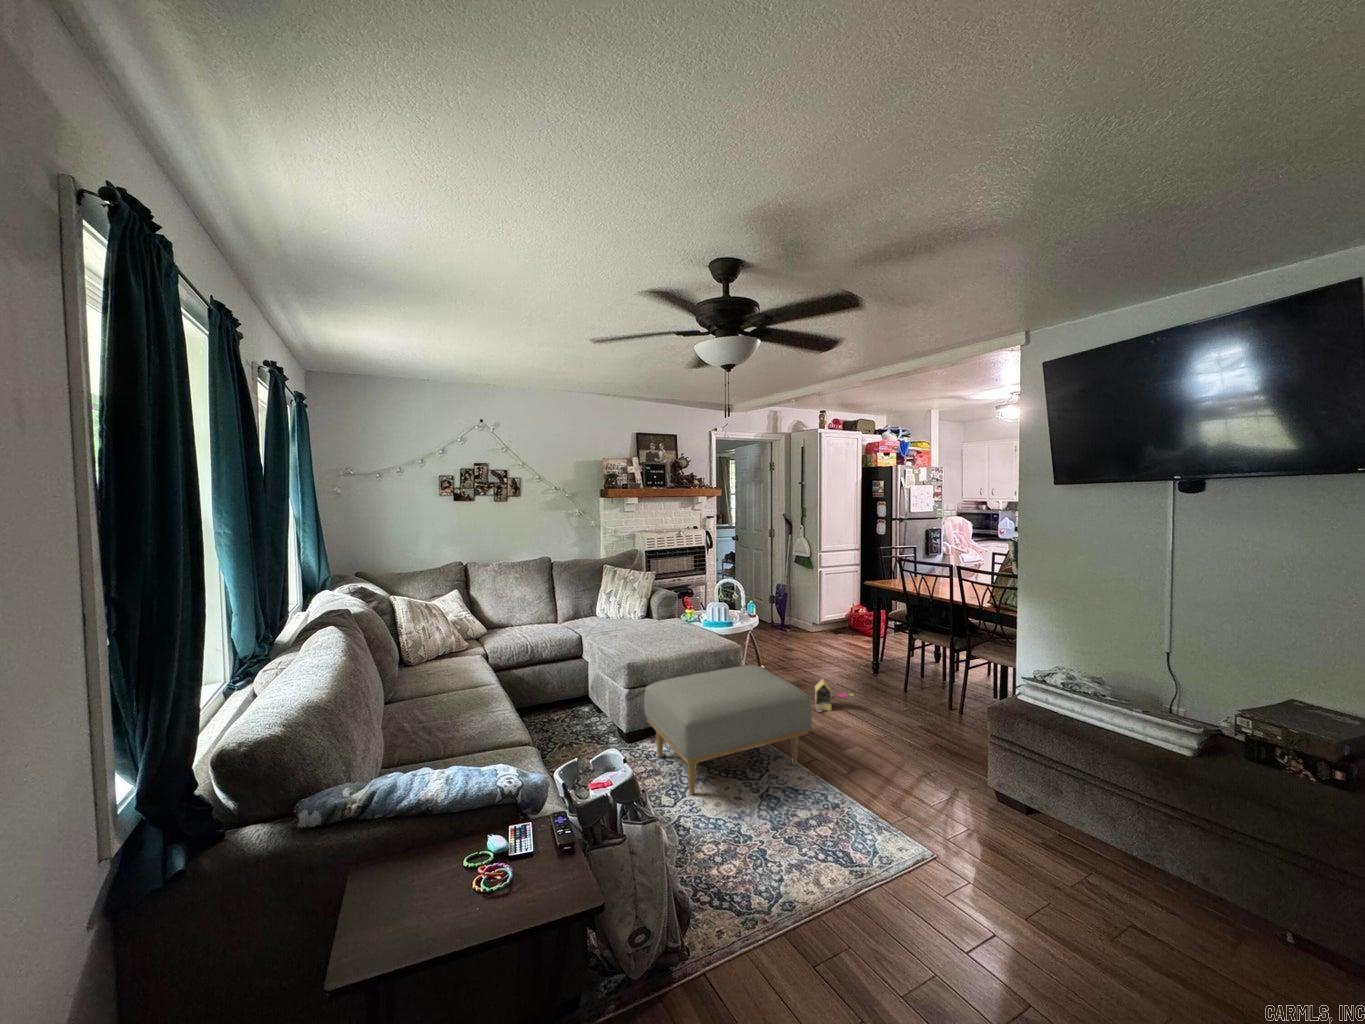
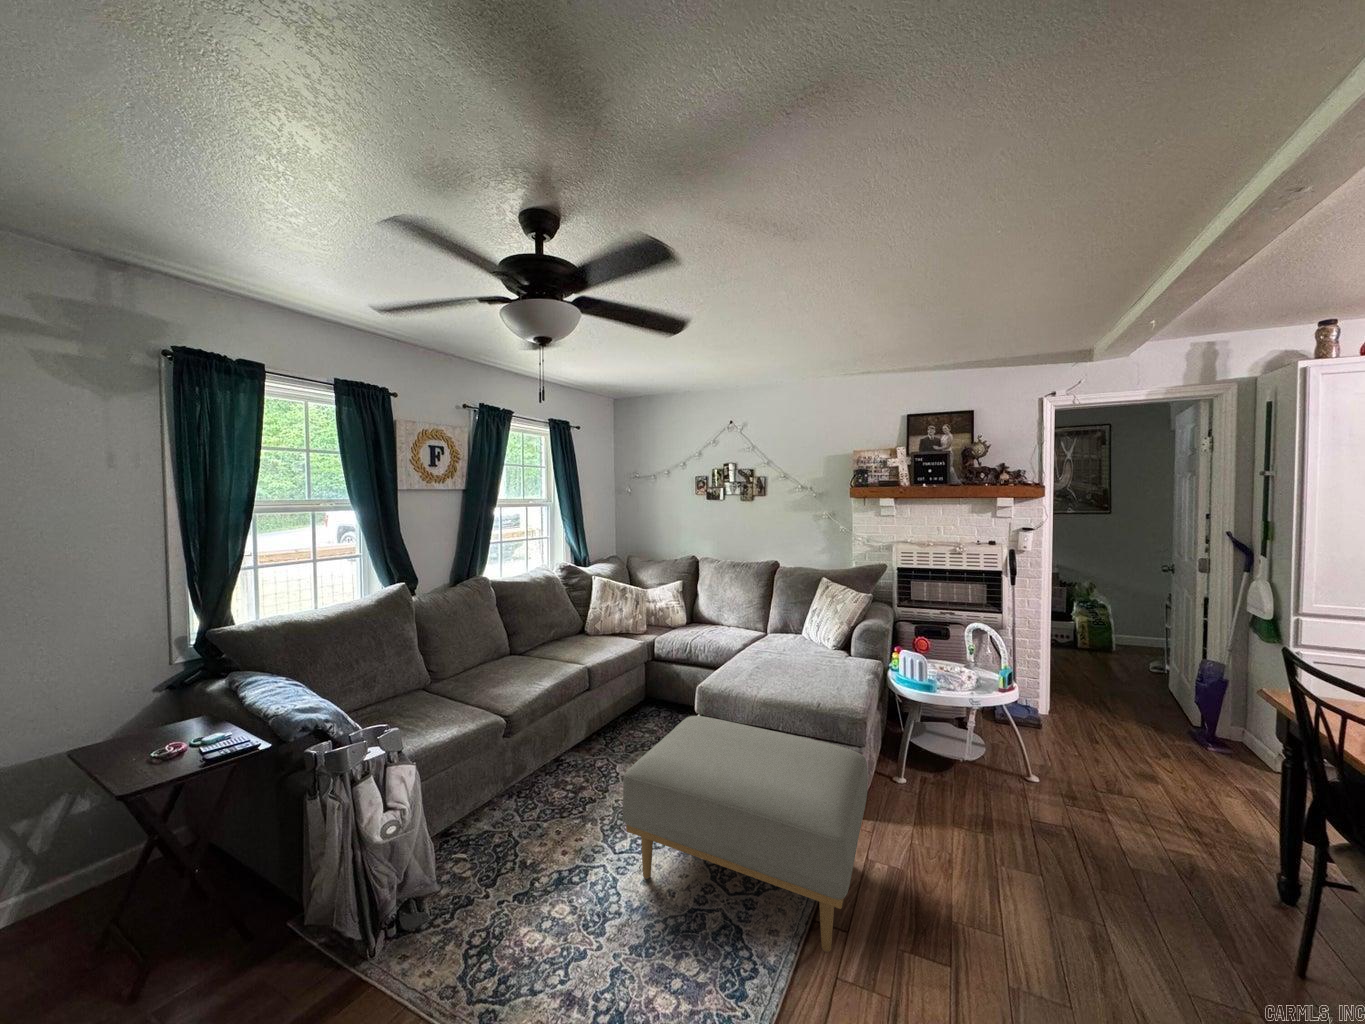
toy house: present [815,679,854,711] -> none [1019,846,1133,924]

